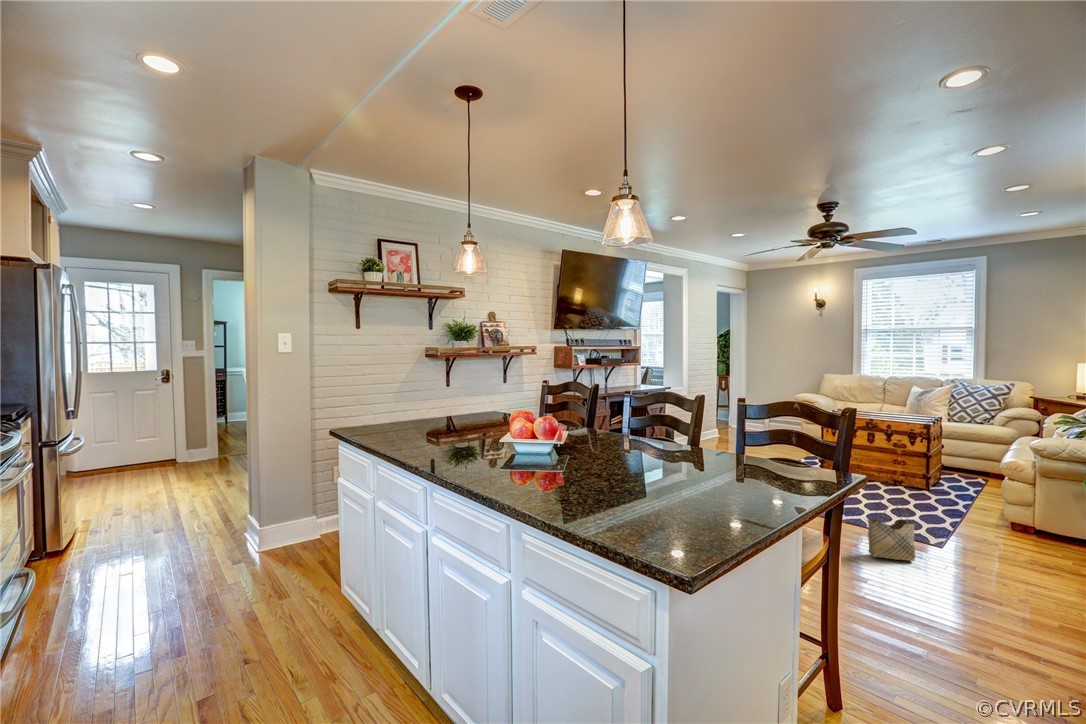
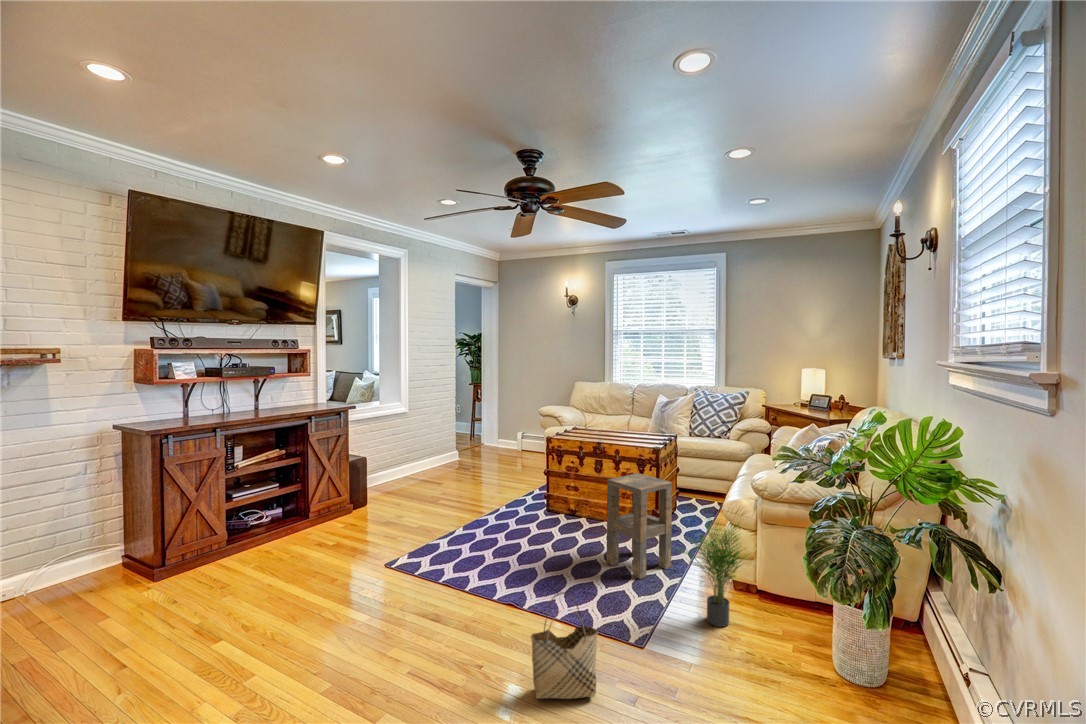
side table: none [890,441,951,516] -> present [606,473,672,579]
potted plant: none [961,464,1037,545] -> present [684,524,745,627]

